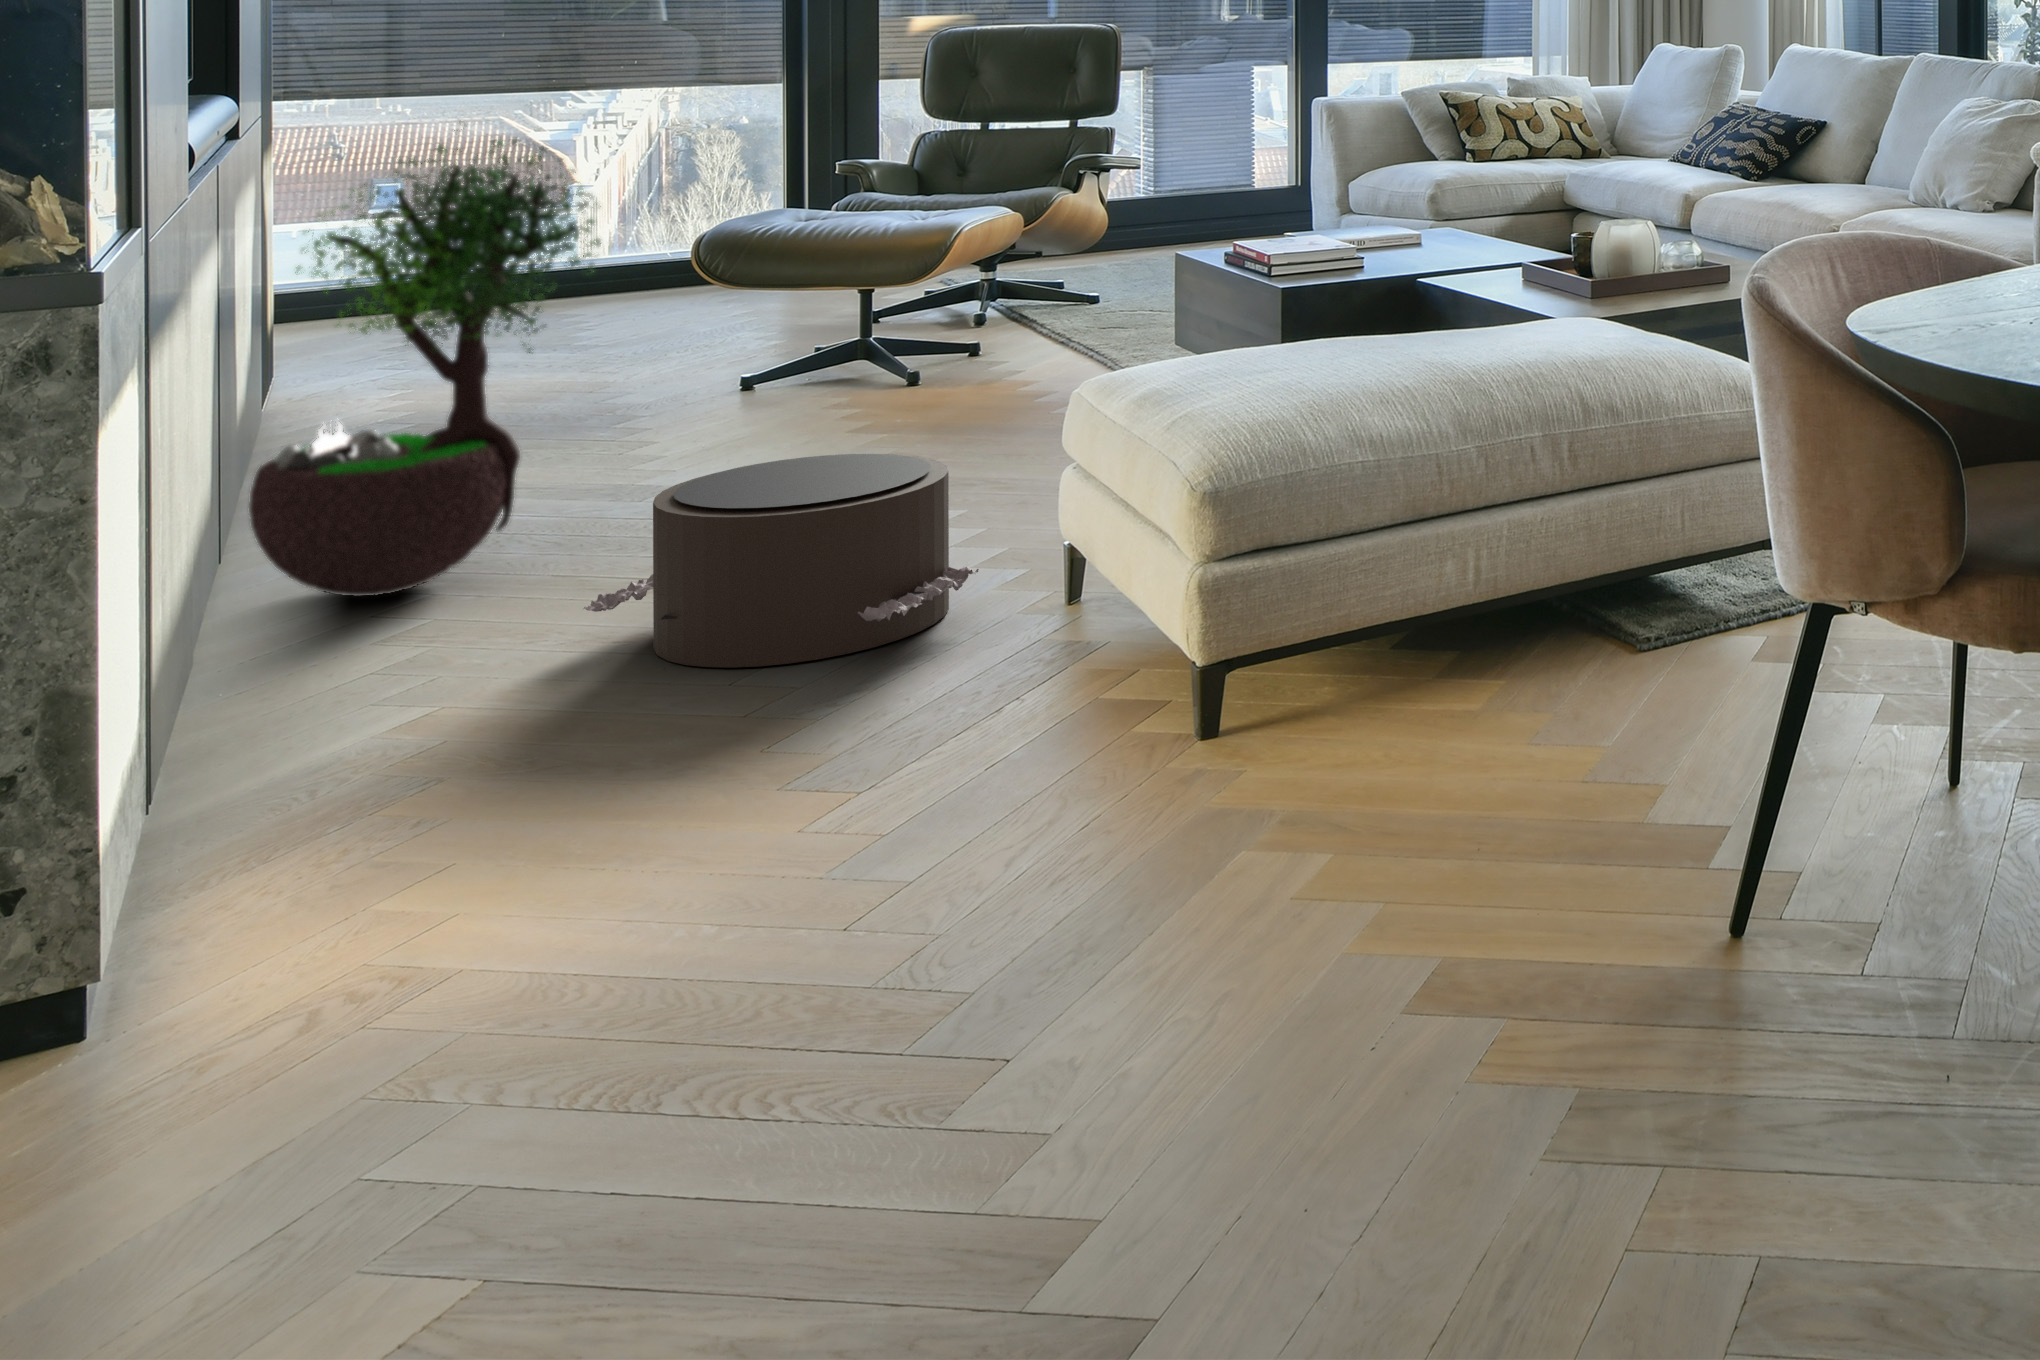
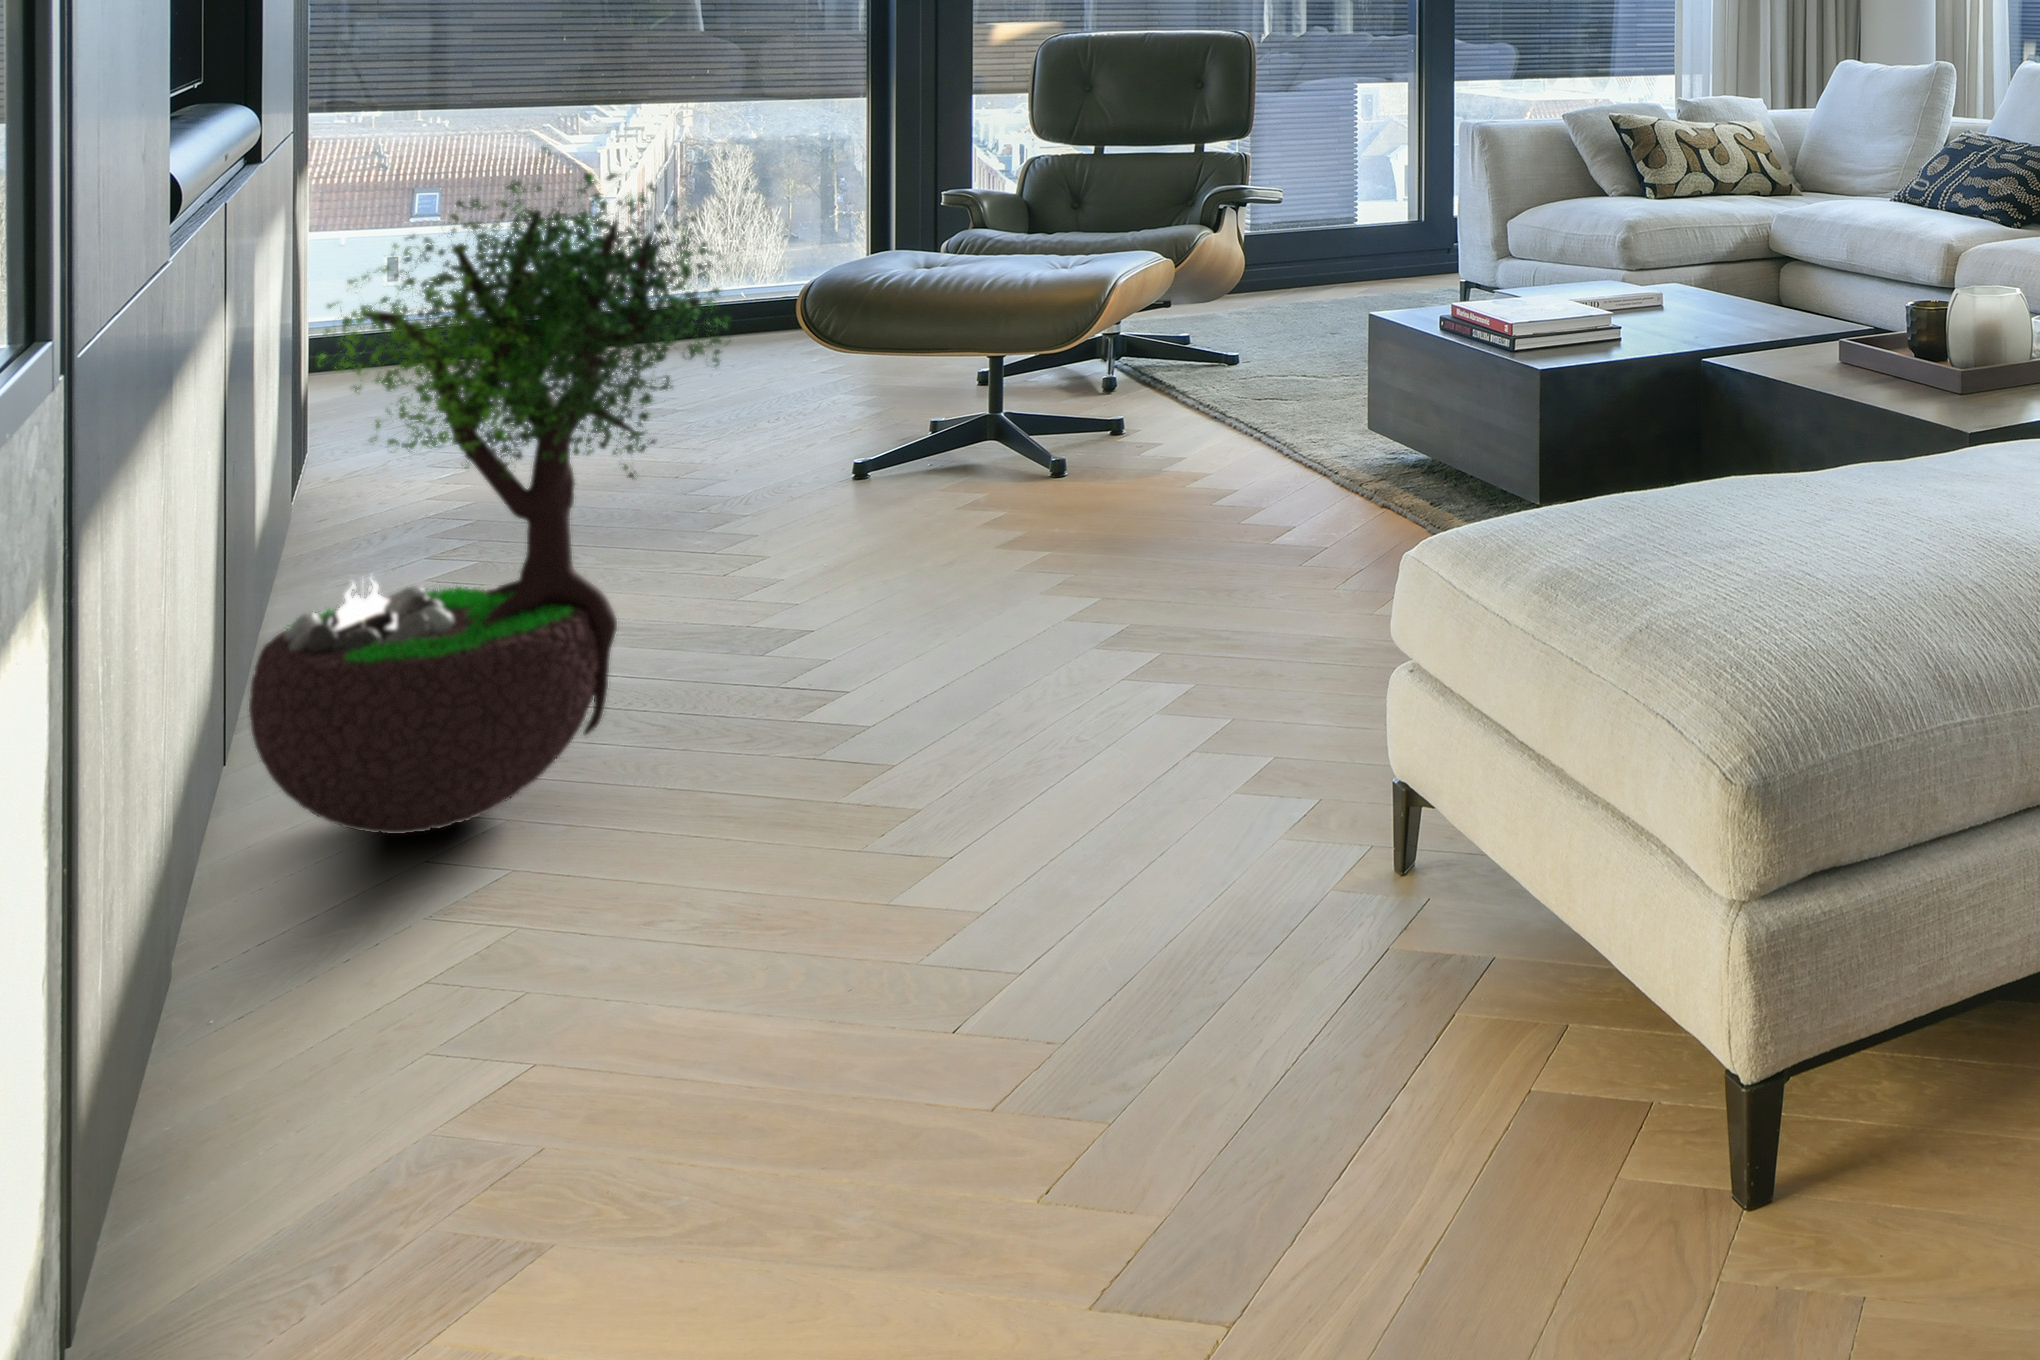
pouf: present [583,454,979,668] -> none [721,637,1280,998]

